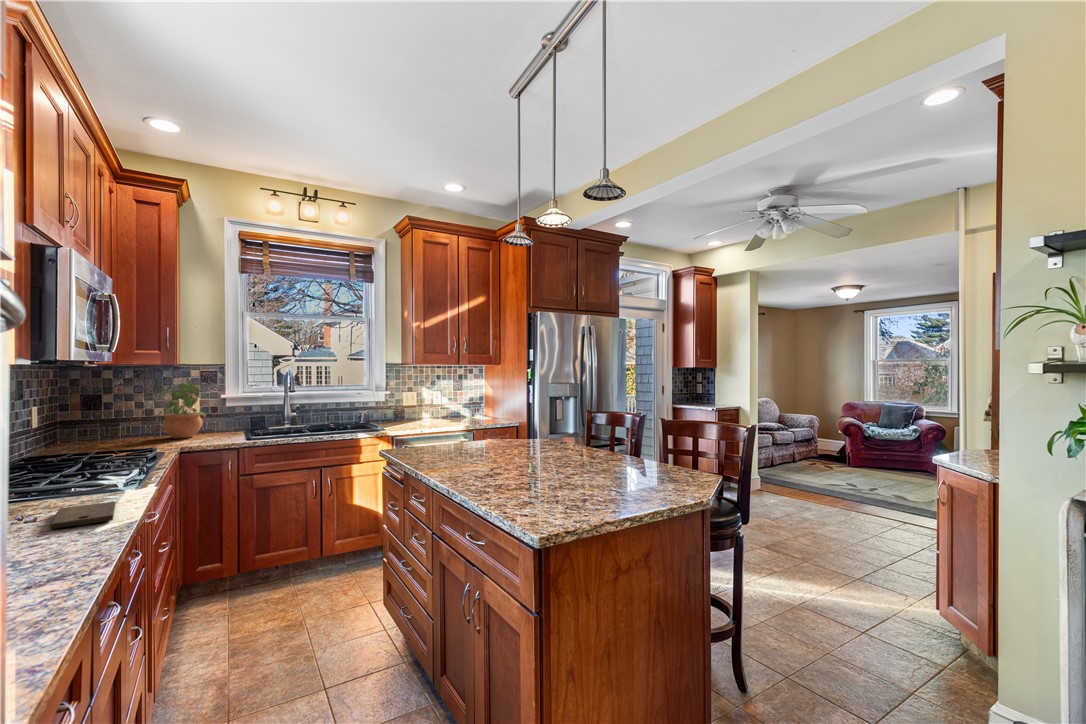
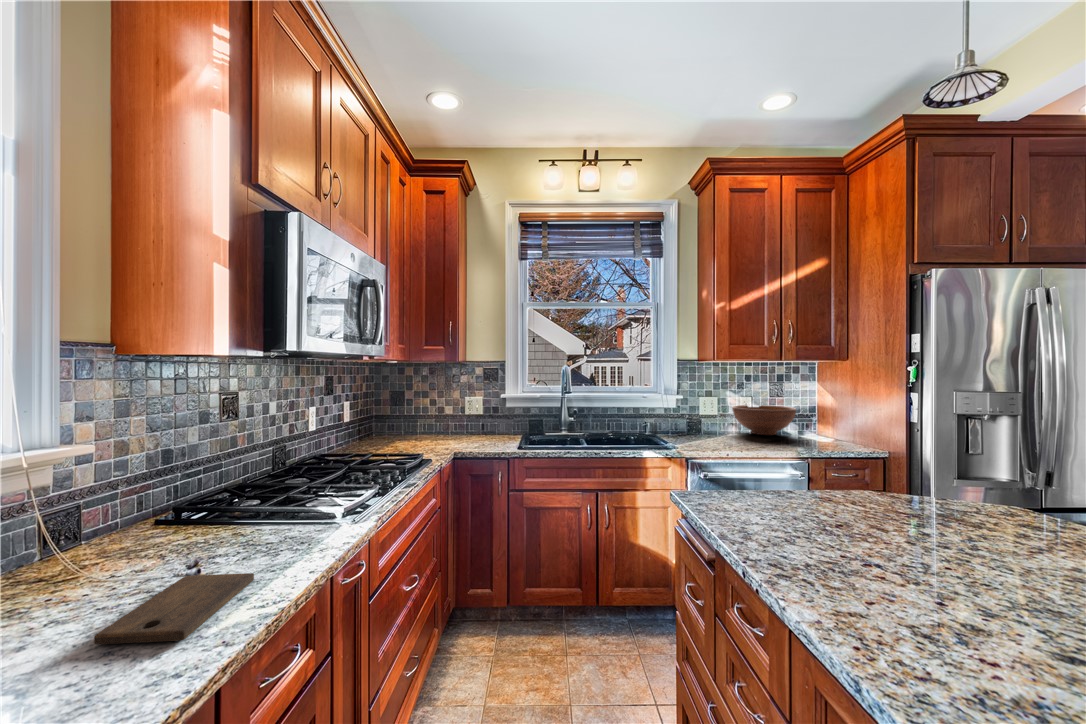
potted plant: present [152,380,206,438] -> none [435,376,481,440]
fruit bowl: none [427,398,469,419] -> present [732,405,796,435]

